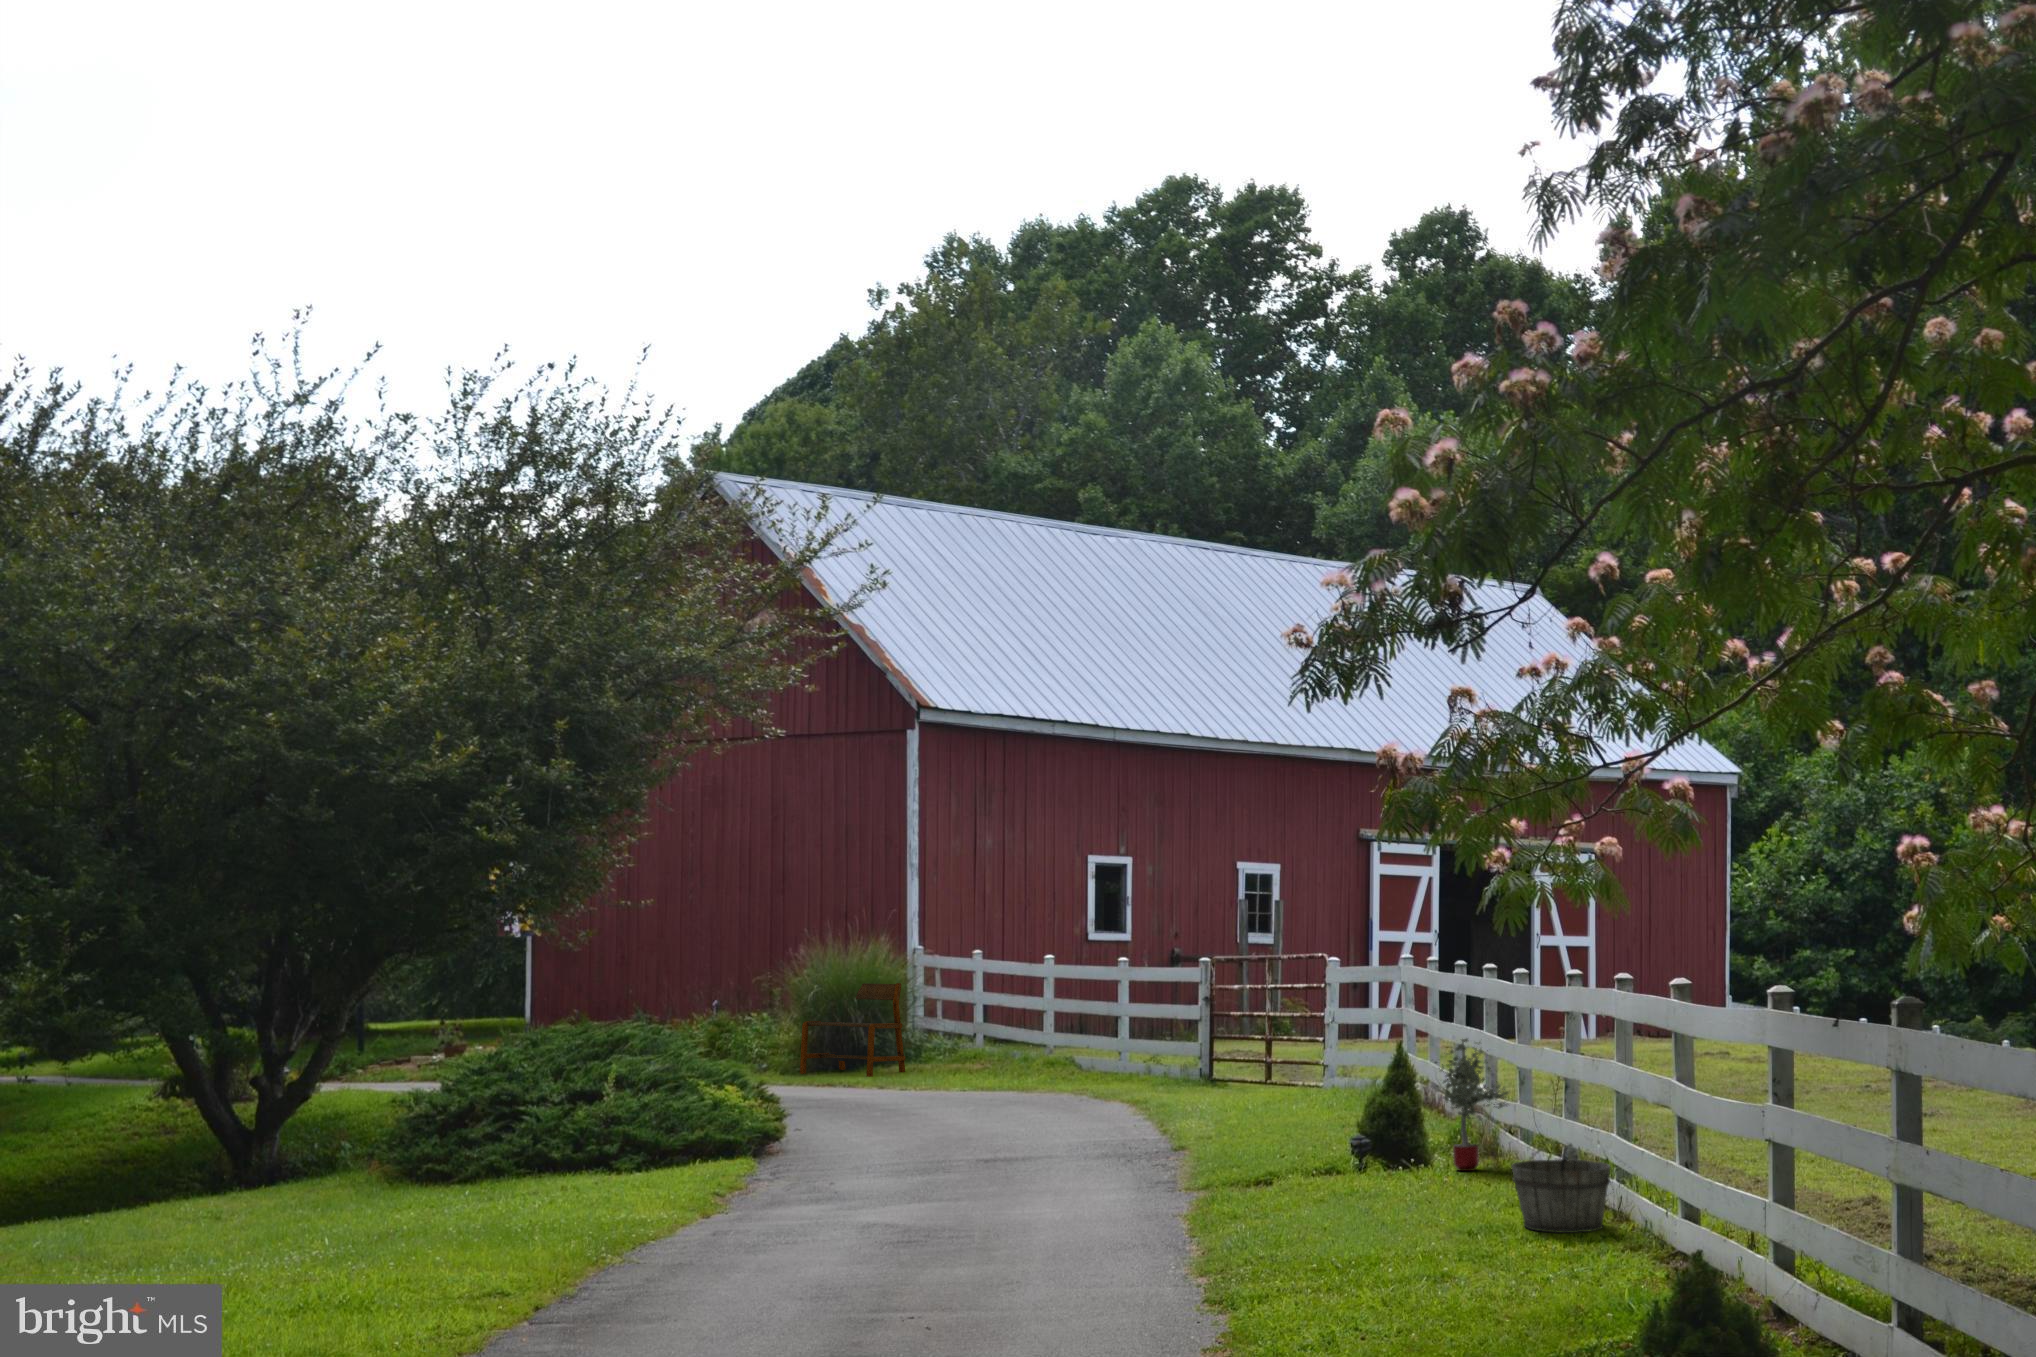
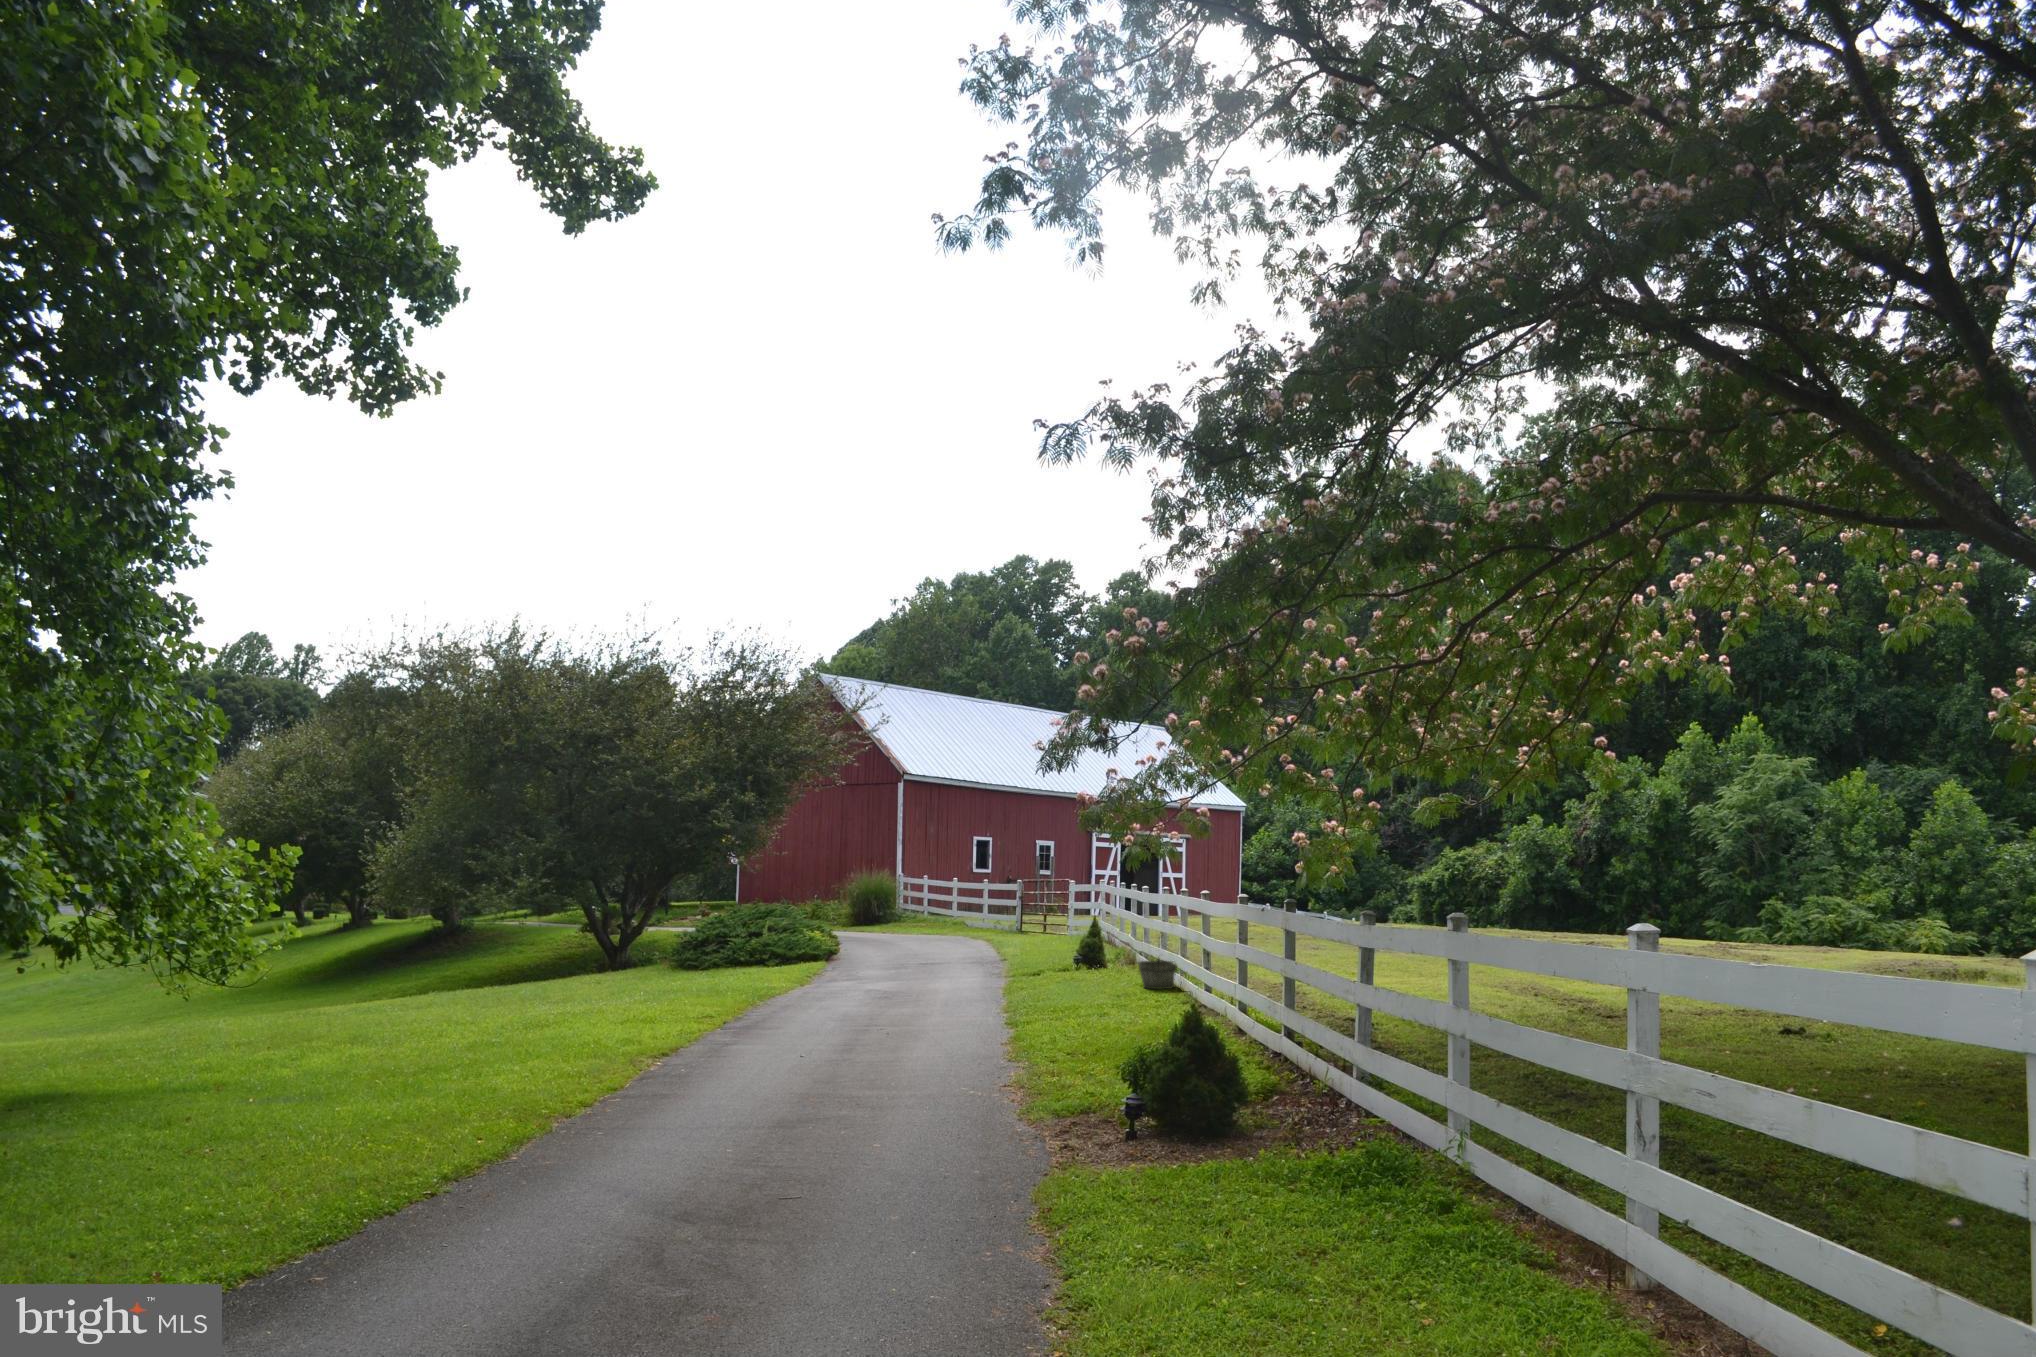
bench: present [800,983,906,1077] -> none [846,891,892,932]
potted tree: present [1441,1039,1508,1171] -> none [1112,913,1142,968]

